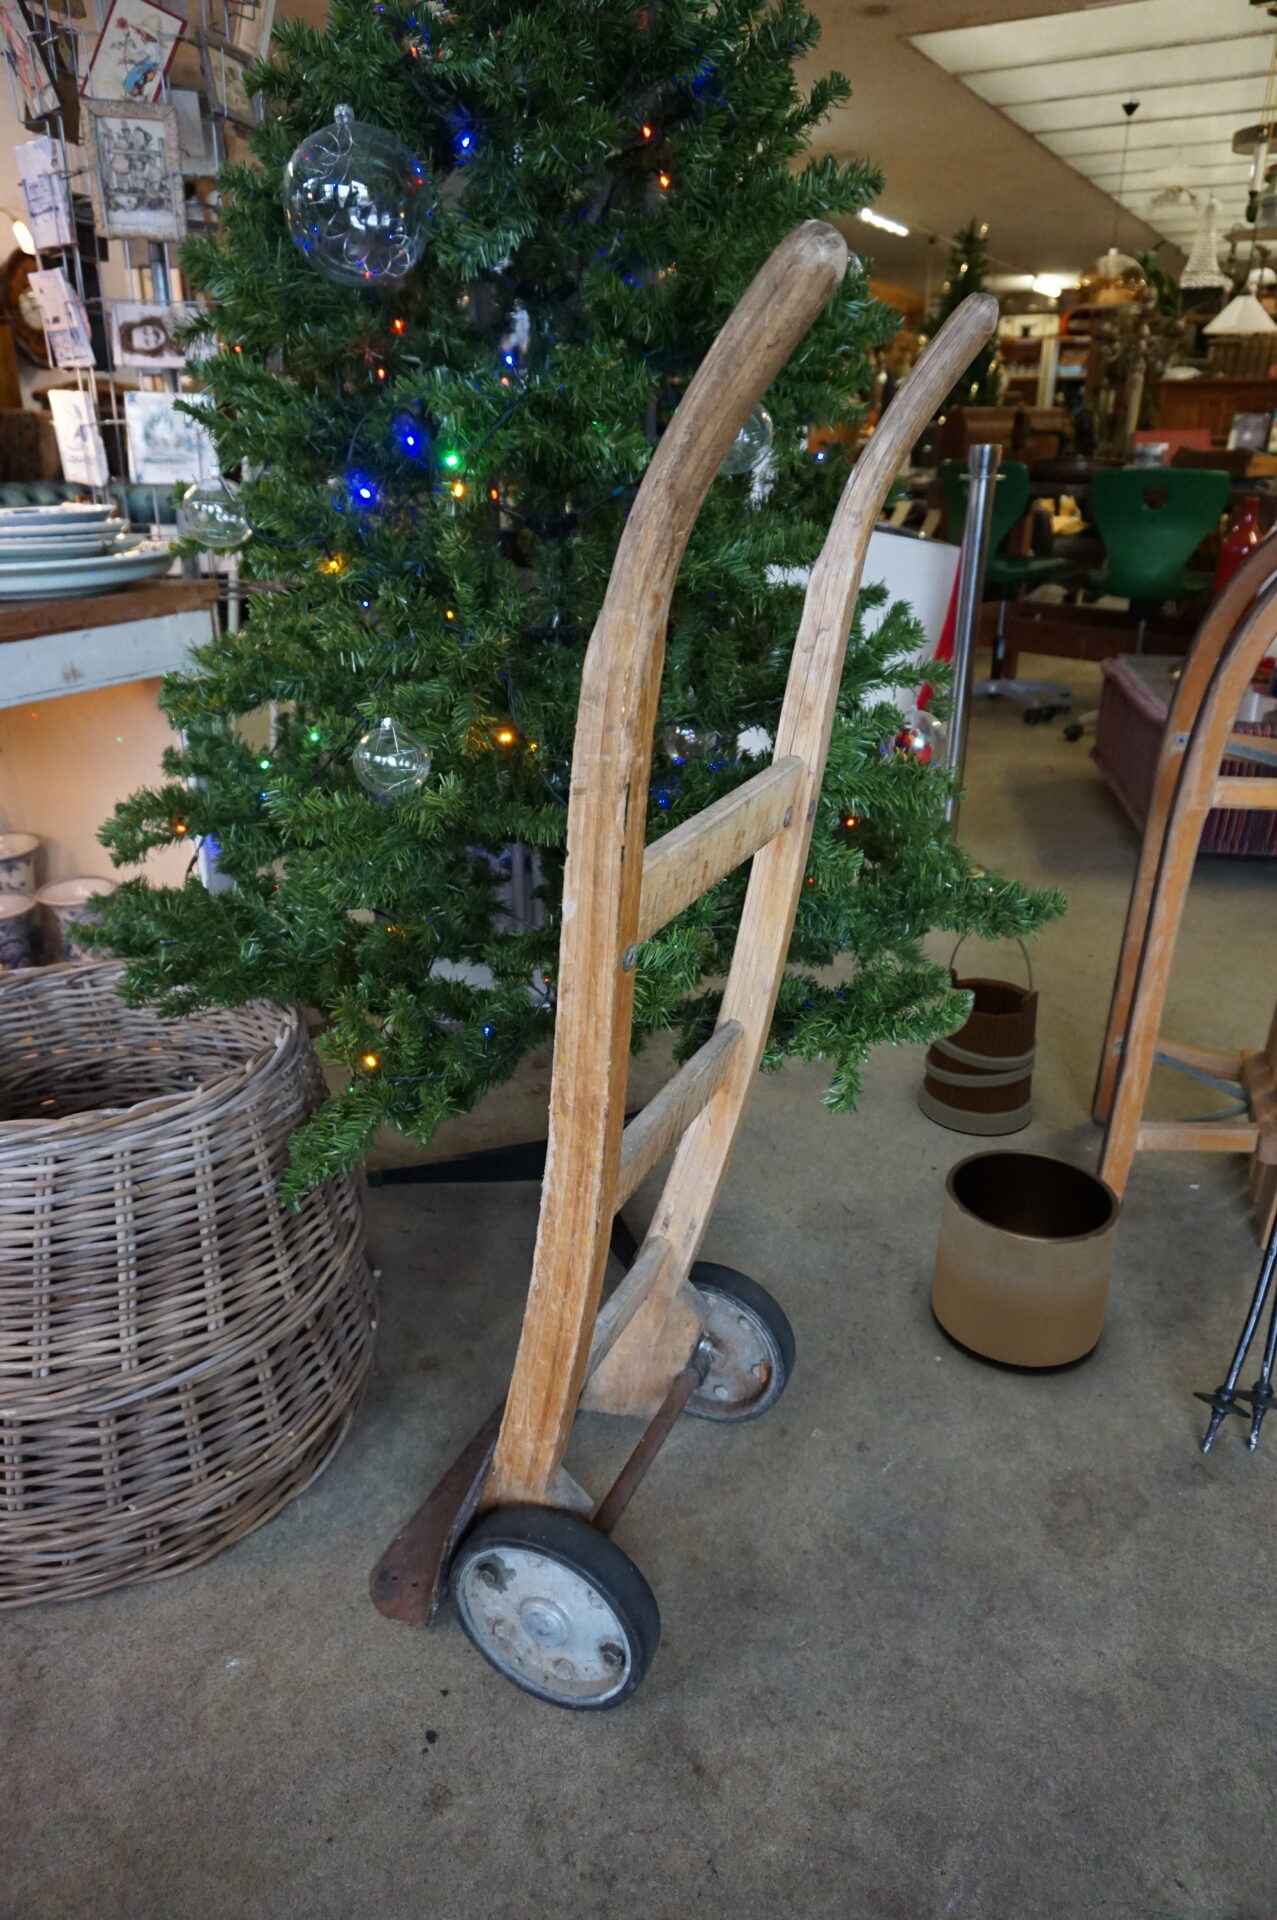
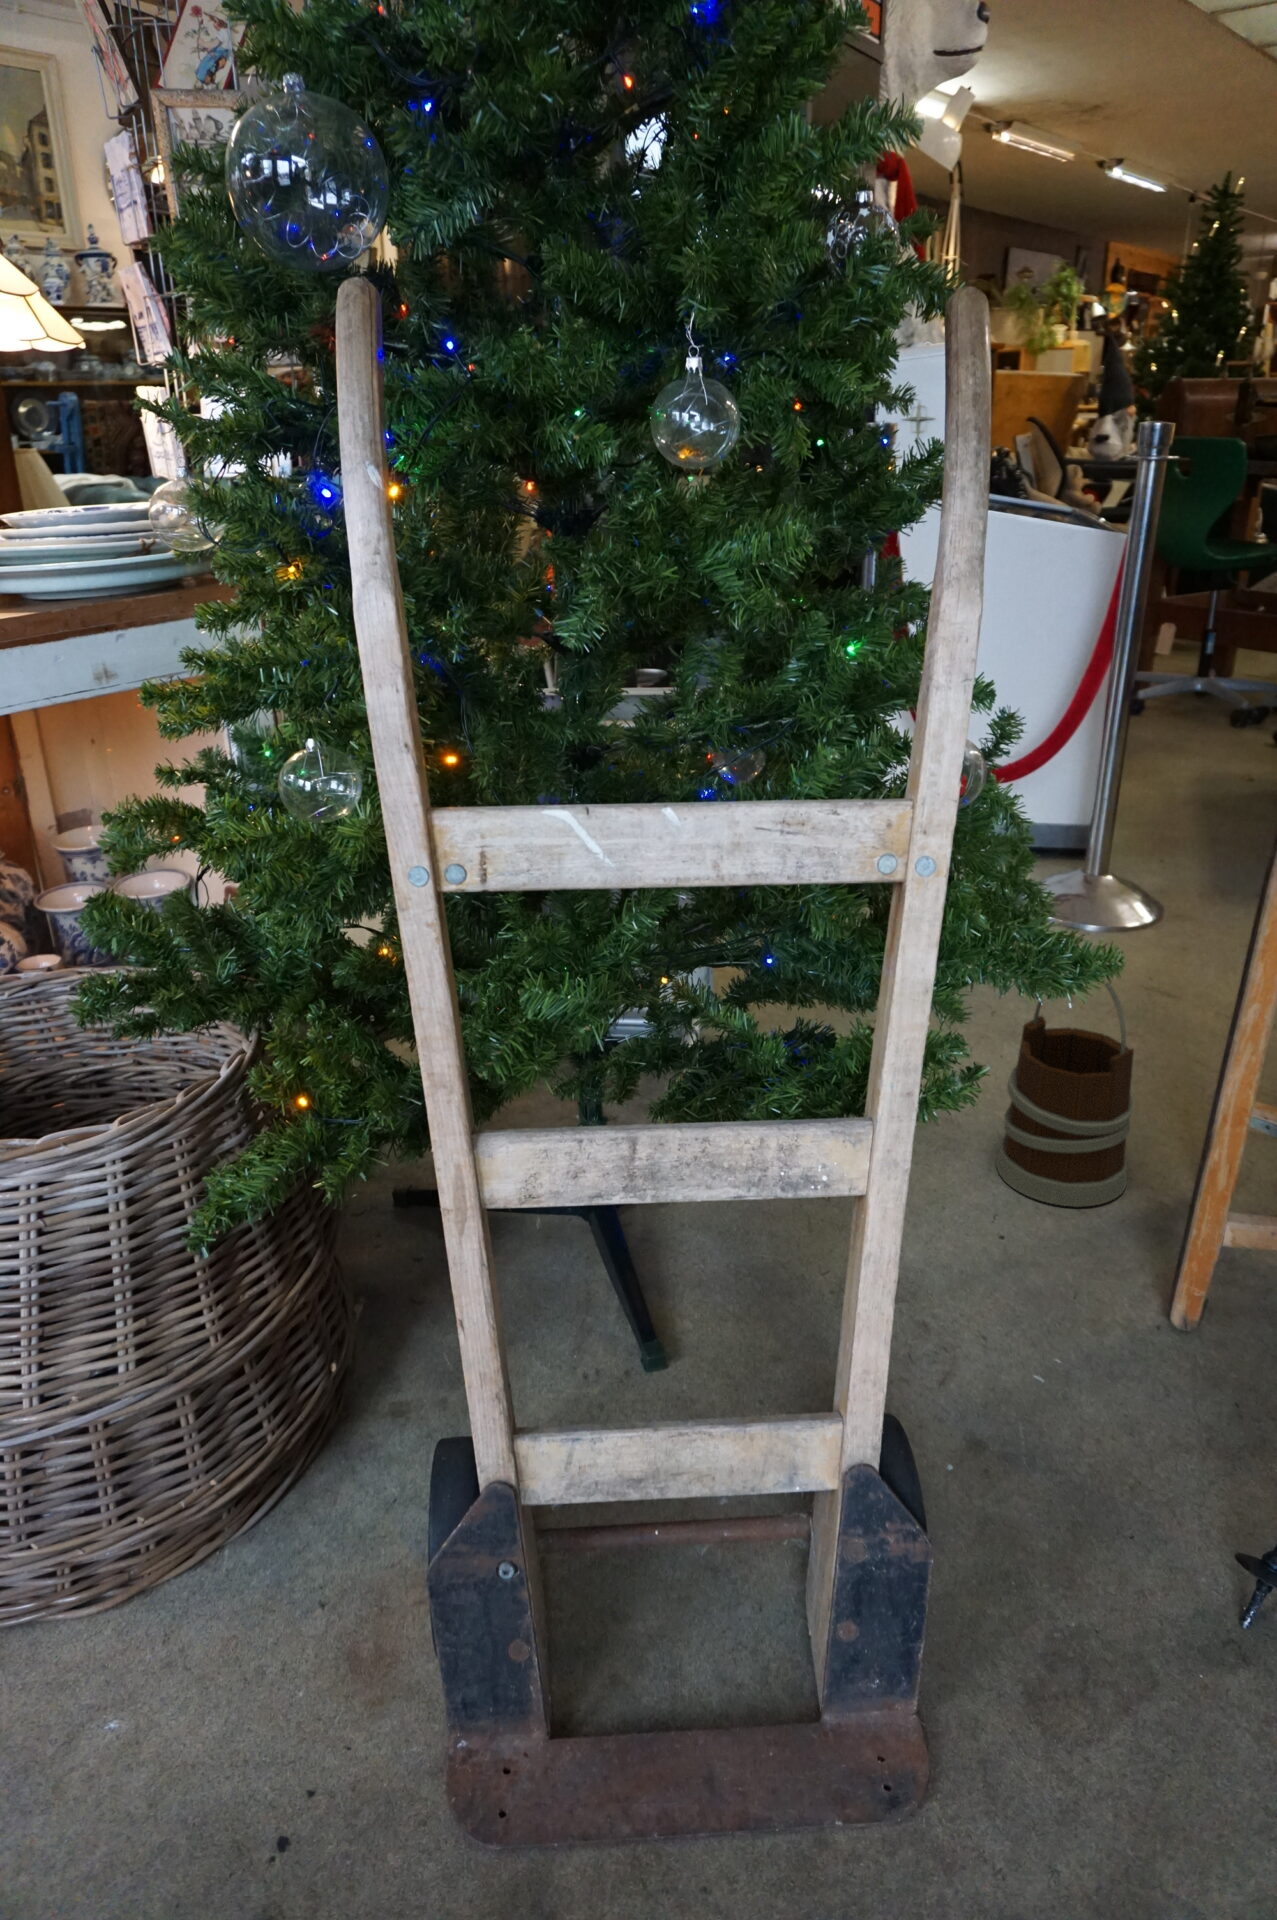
planter: present [932,1149,1120,1367] -> none [956,1233,1171,1489]

